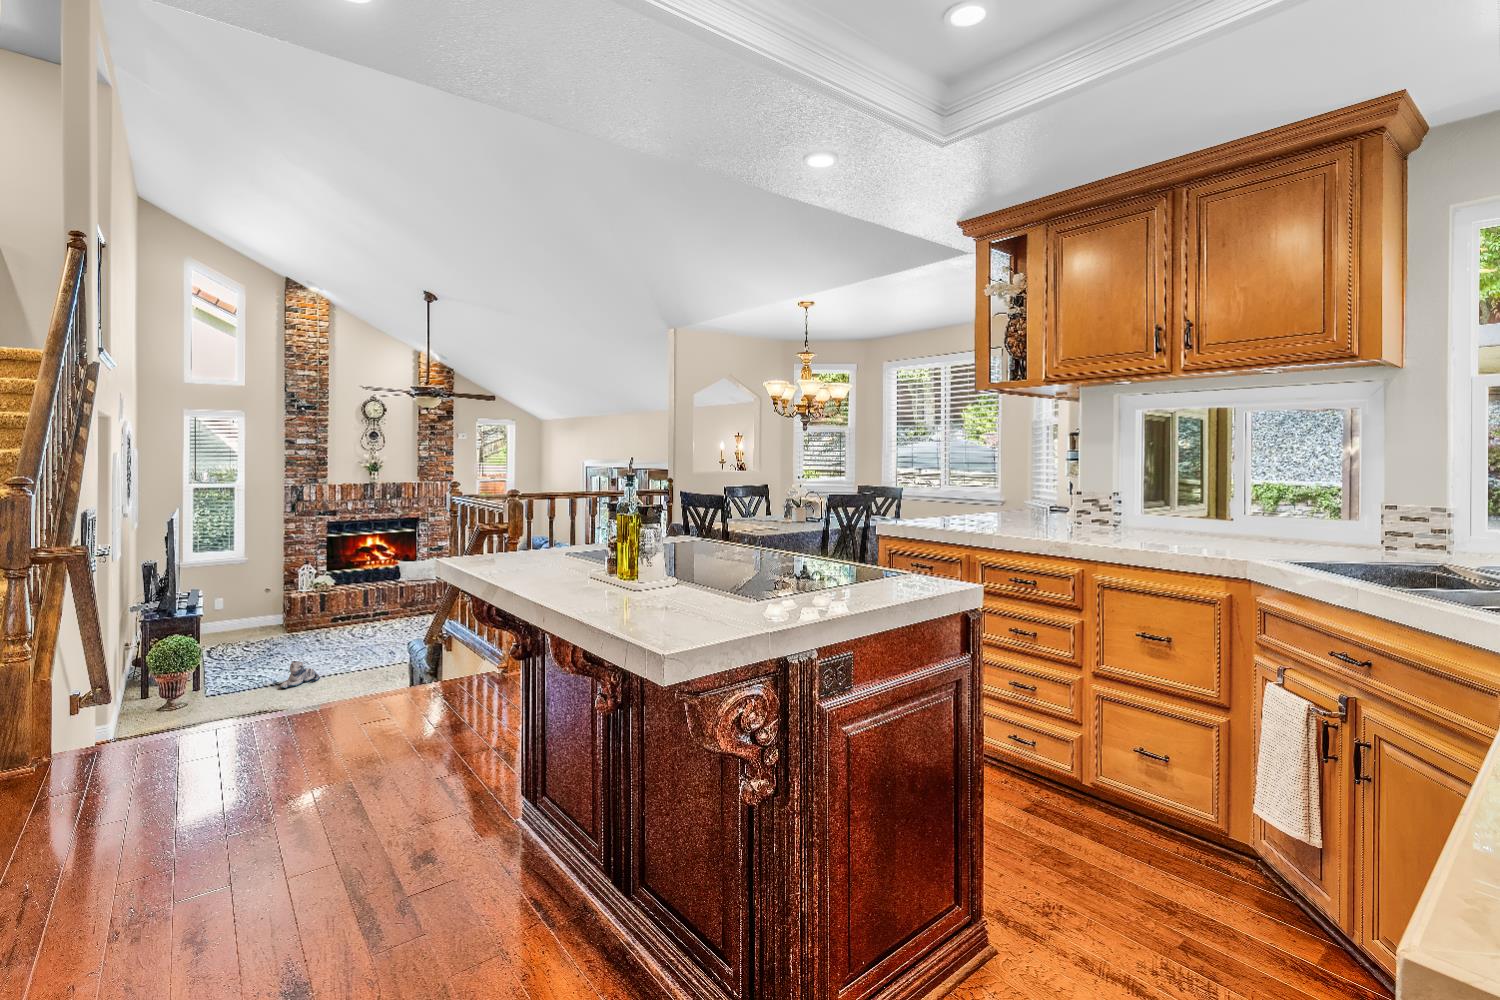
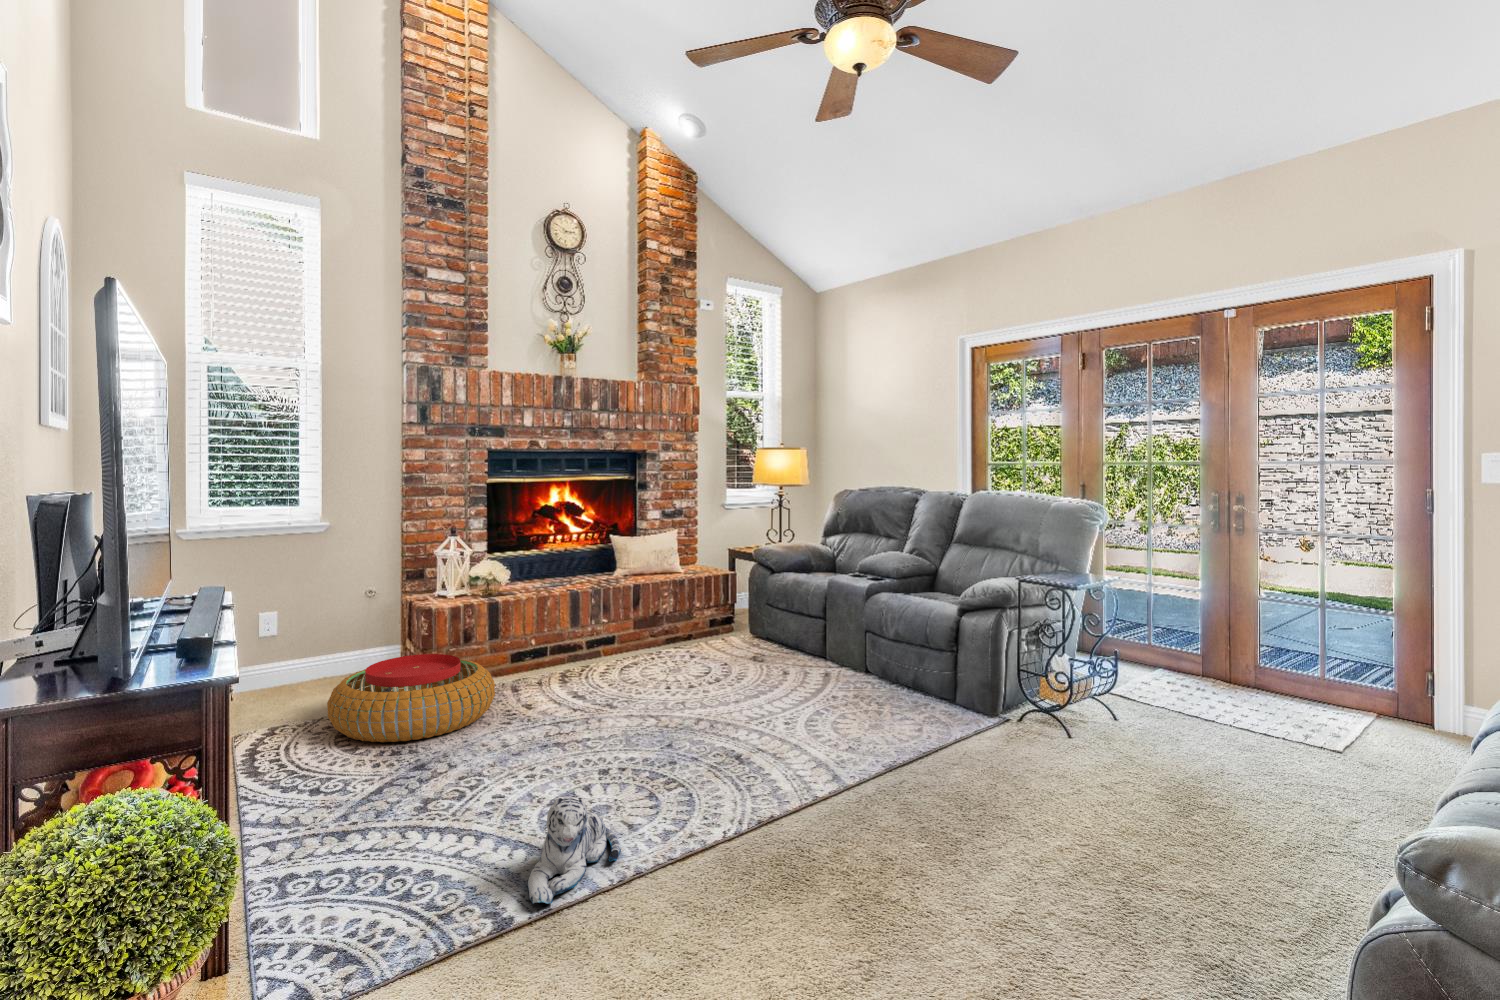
pouf: none [238,618,311,651] -> present [327,654,495,742]

